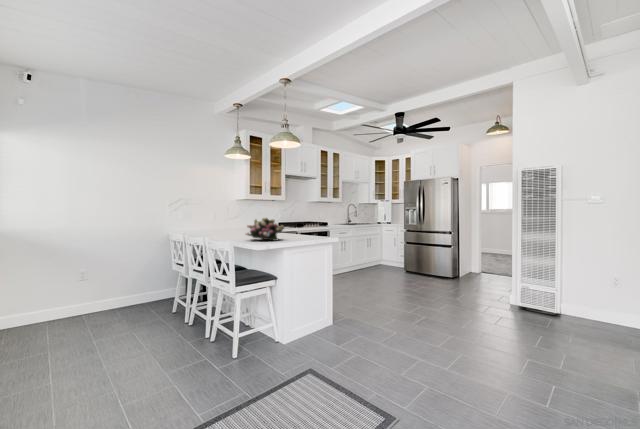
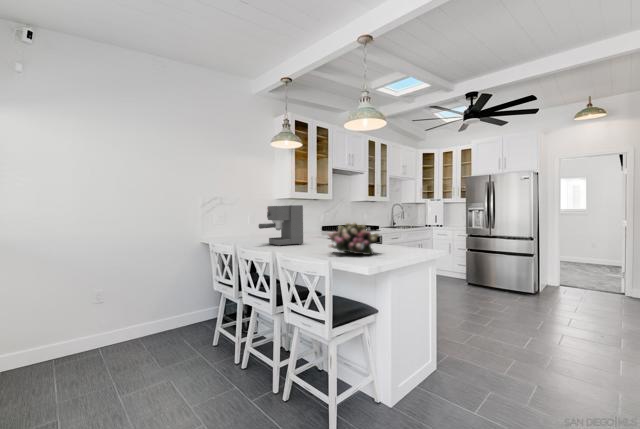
coffee maker: none [206,205,242,236] -> present [259,205,303,246]

